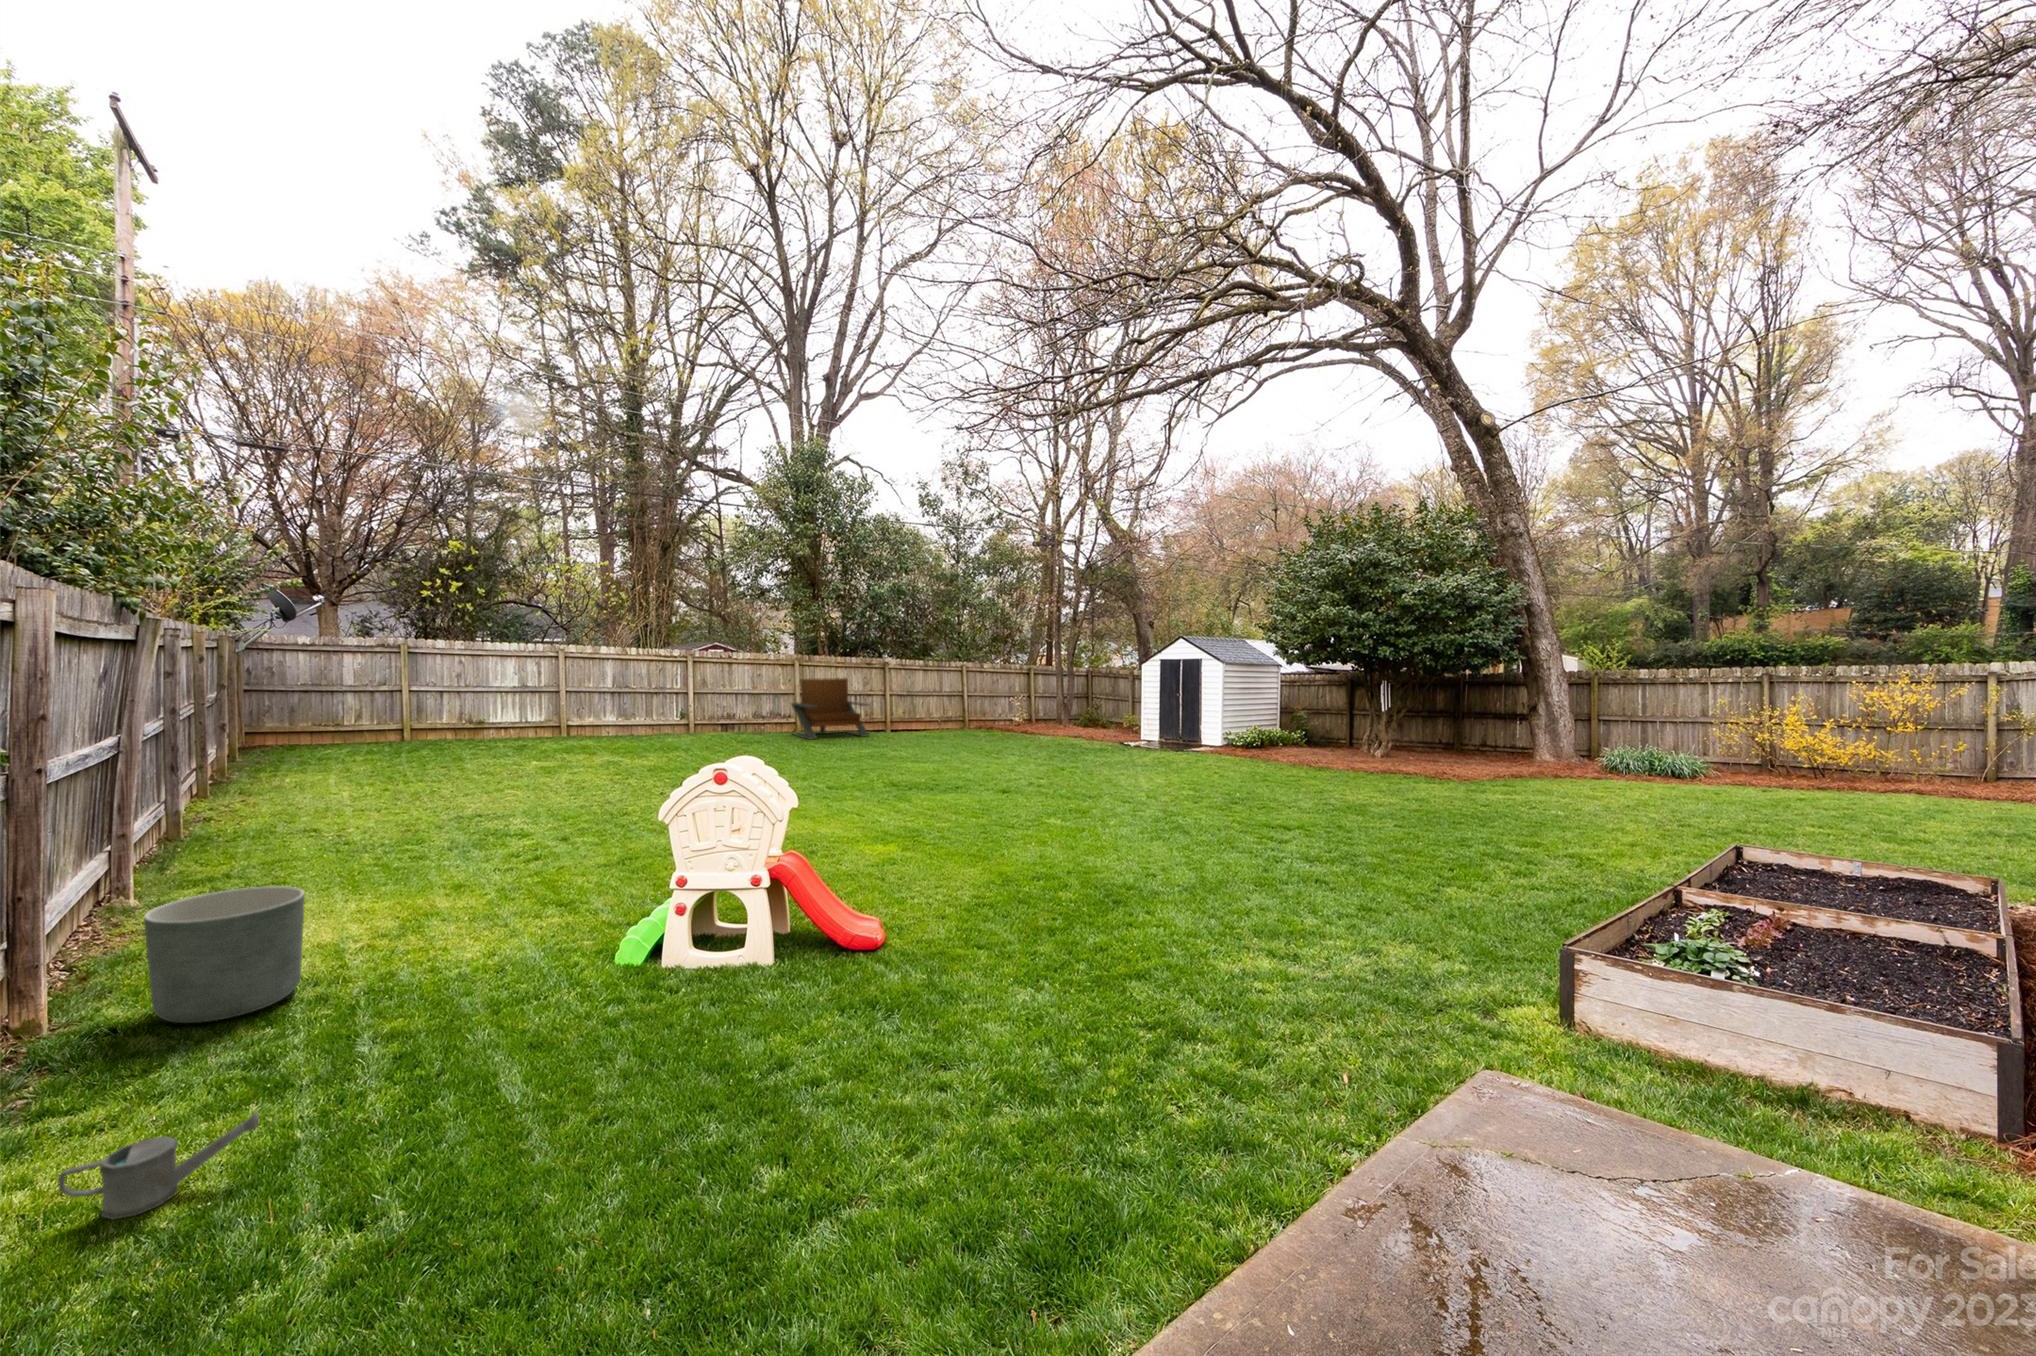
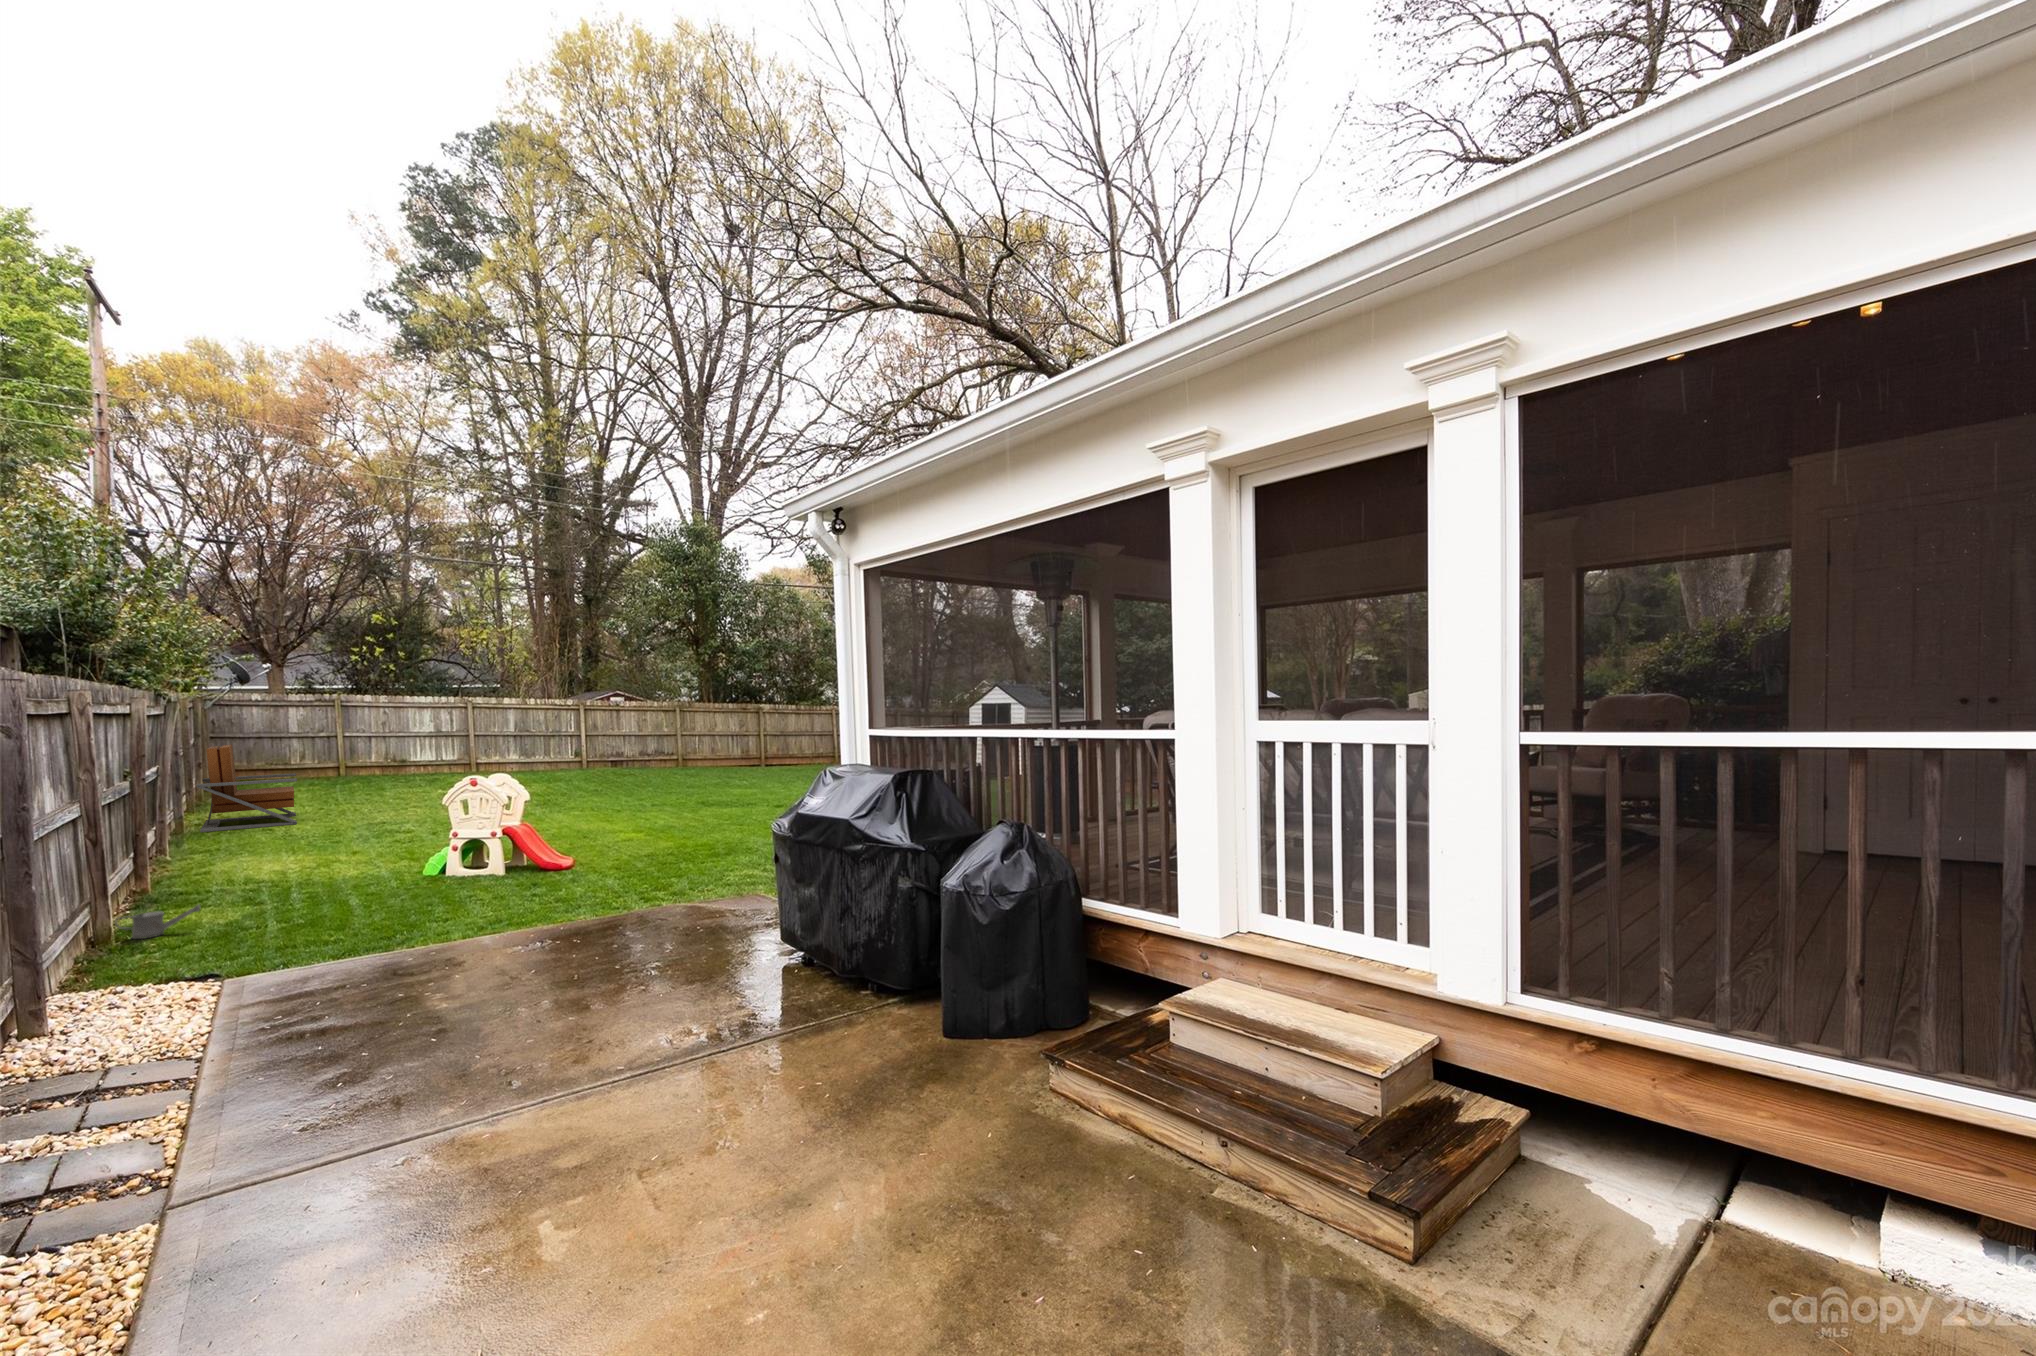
lounge chair: present [792,678,869,739] -> present [197,744,297,832]
planter: present [144,886,305,1023] -> none [147,832,234,897]

